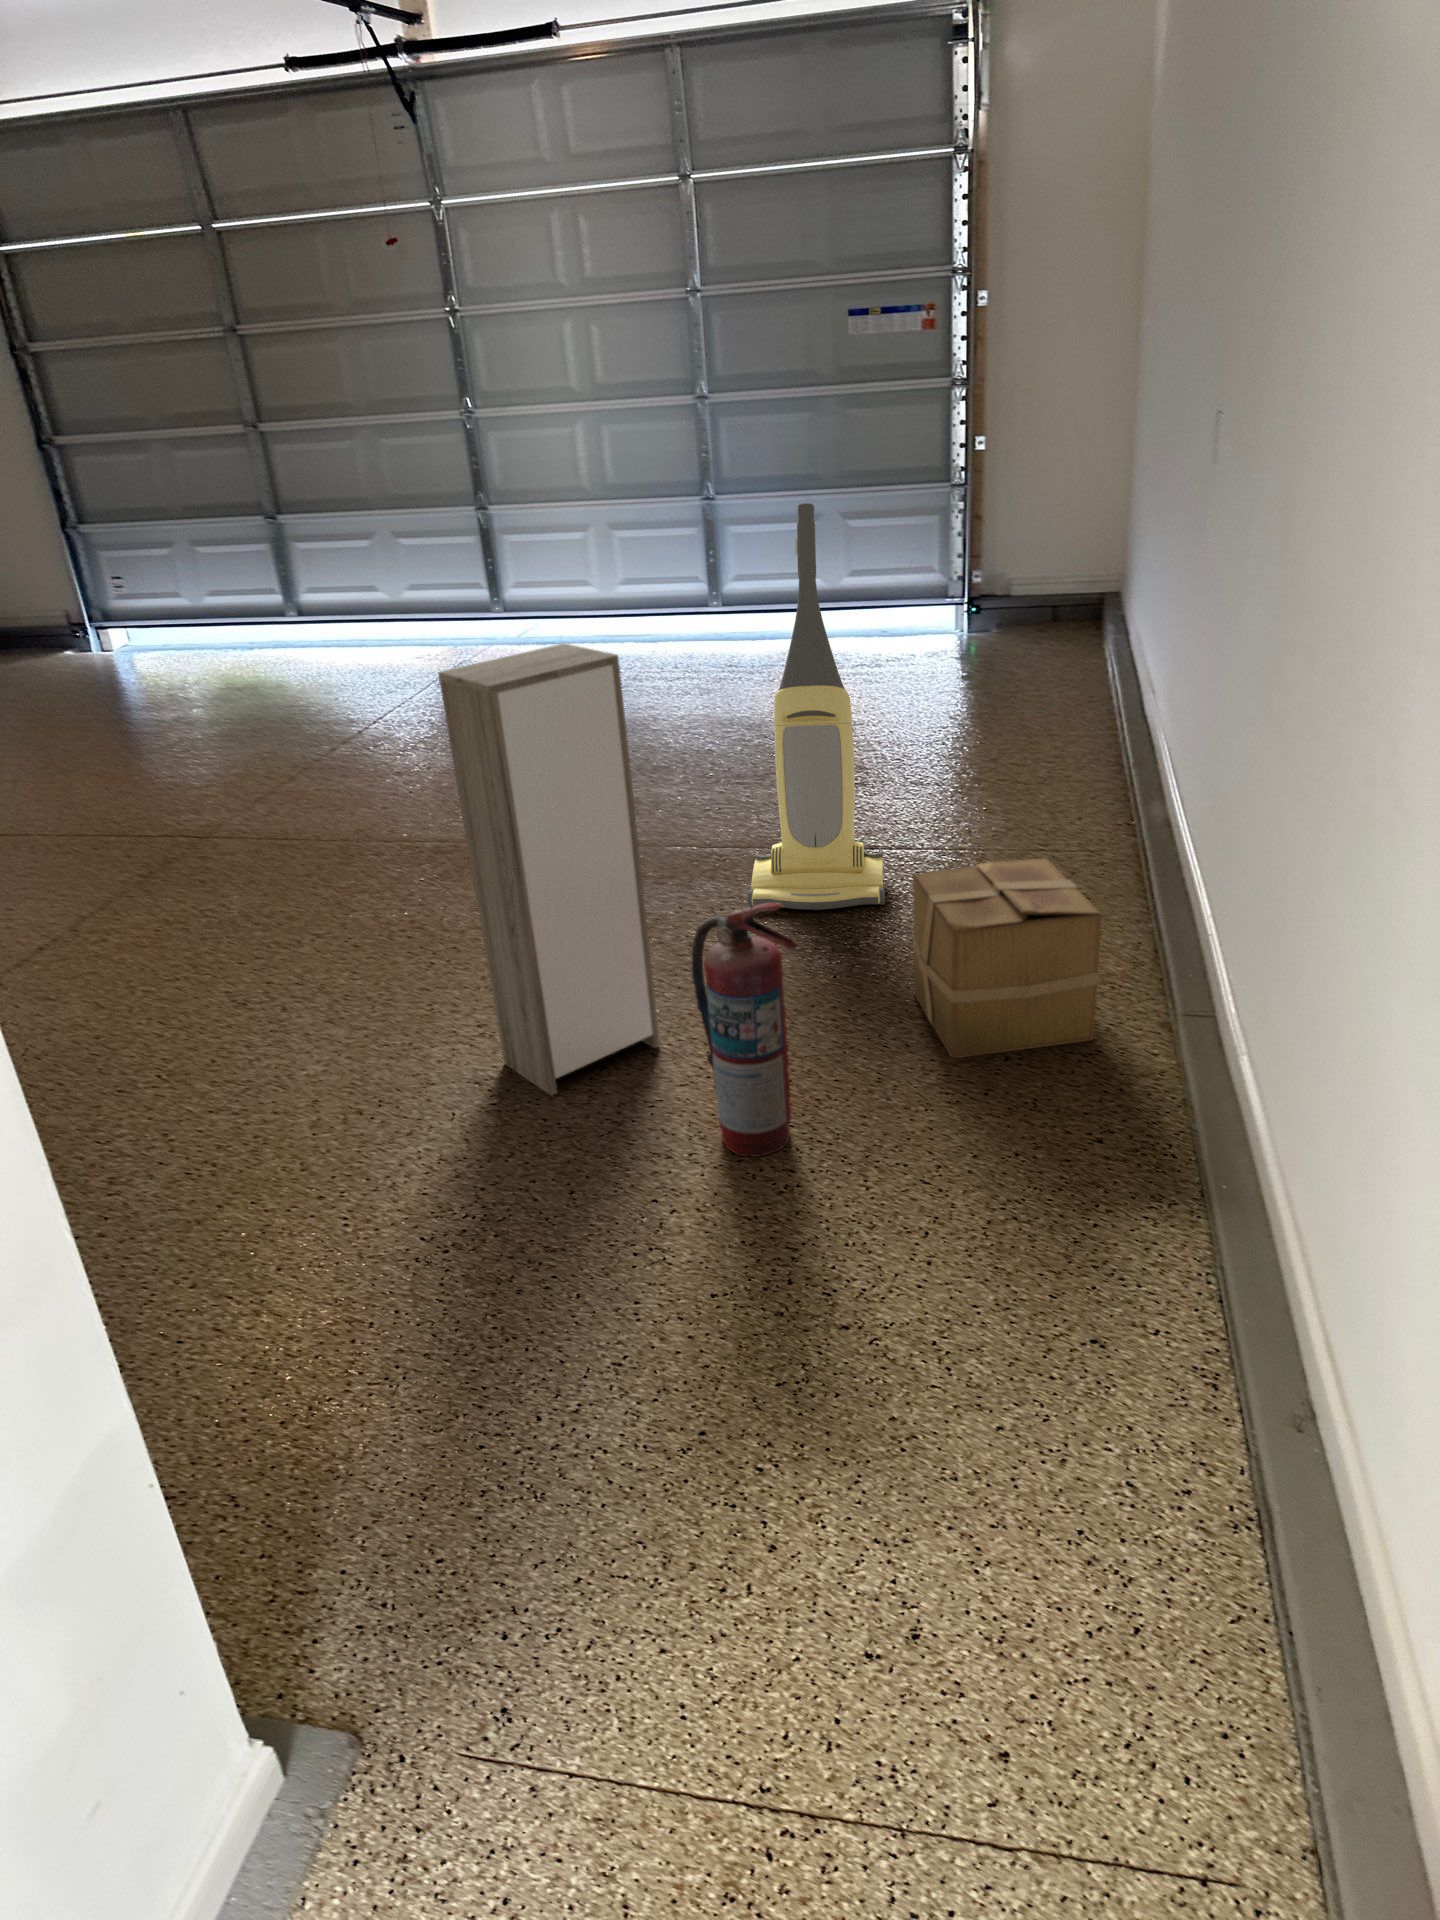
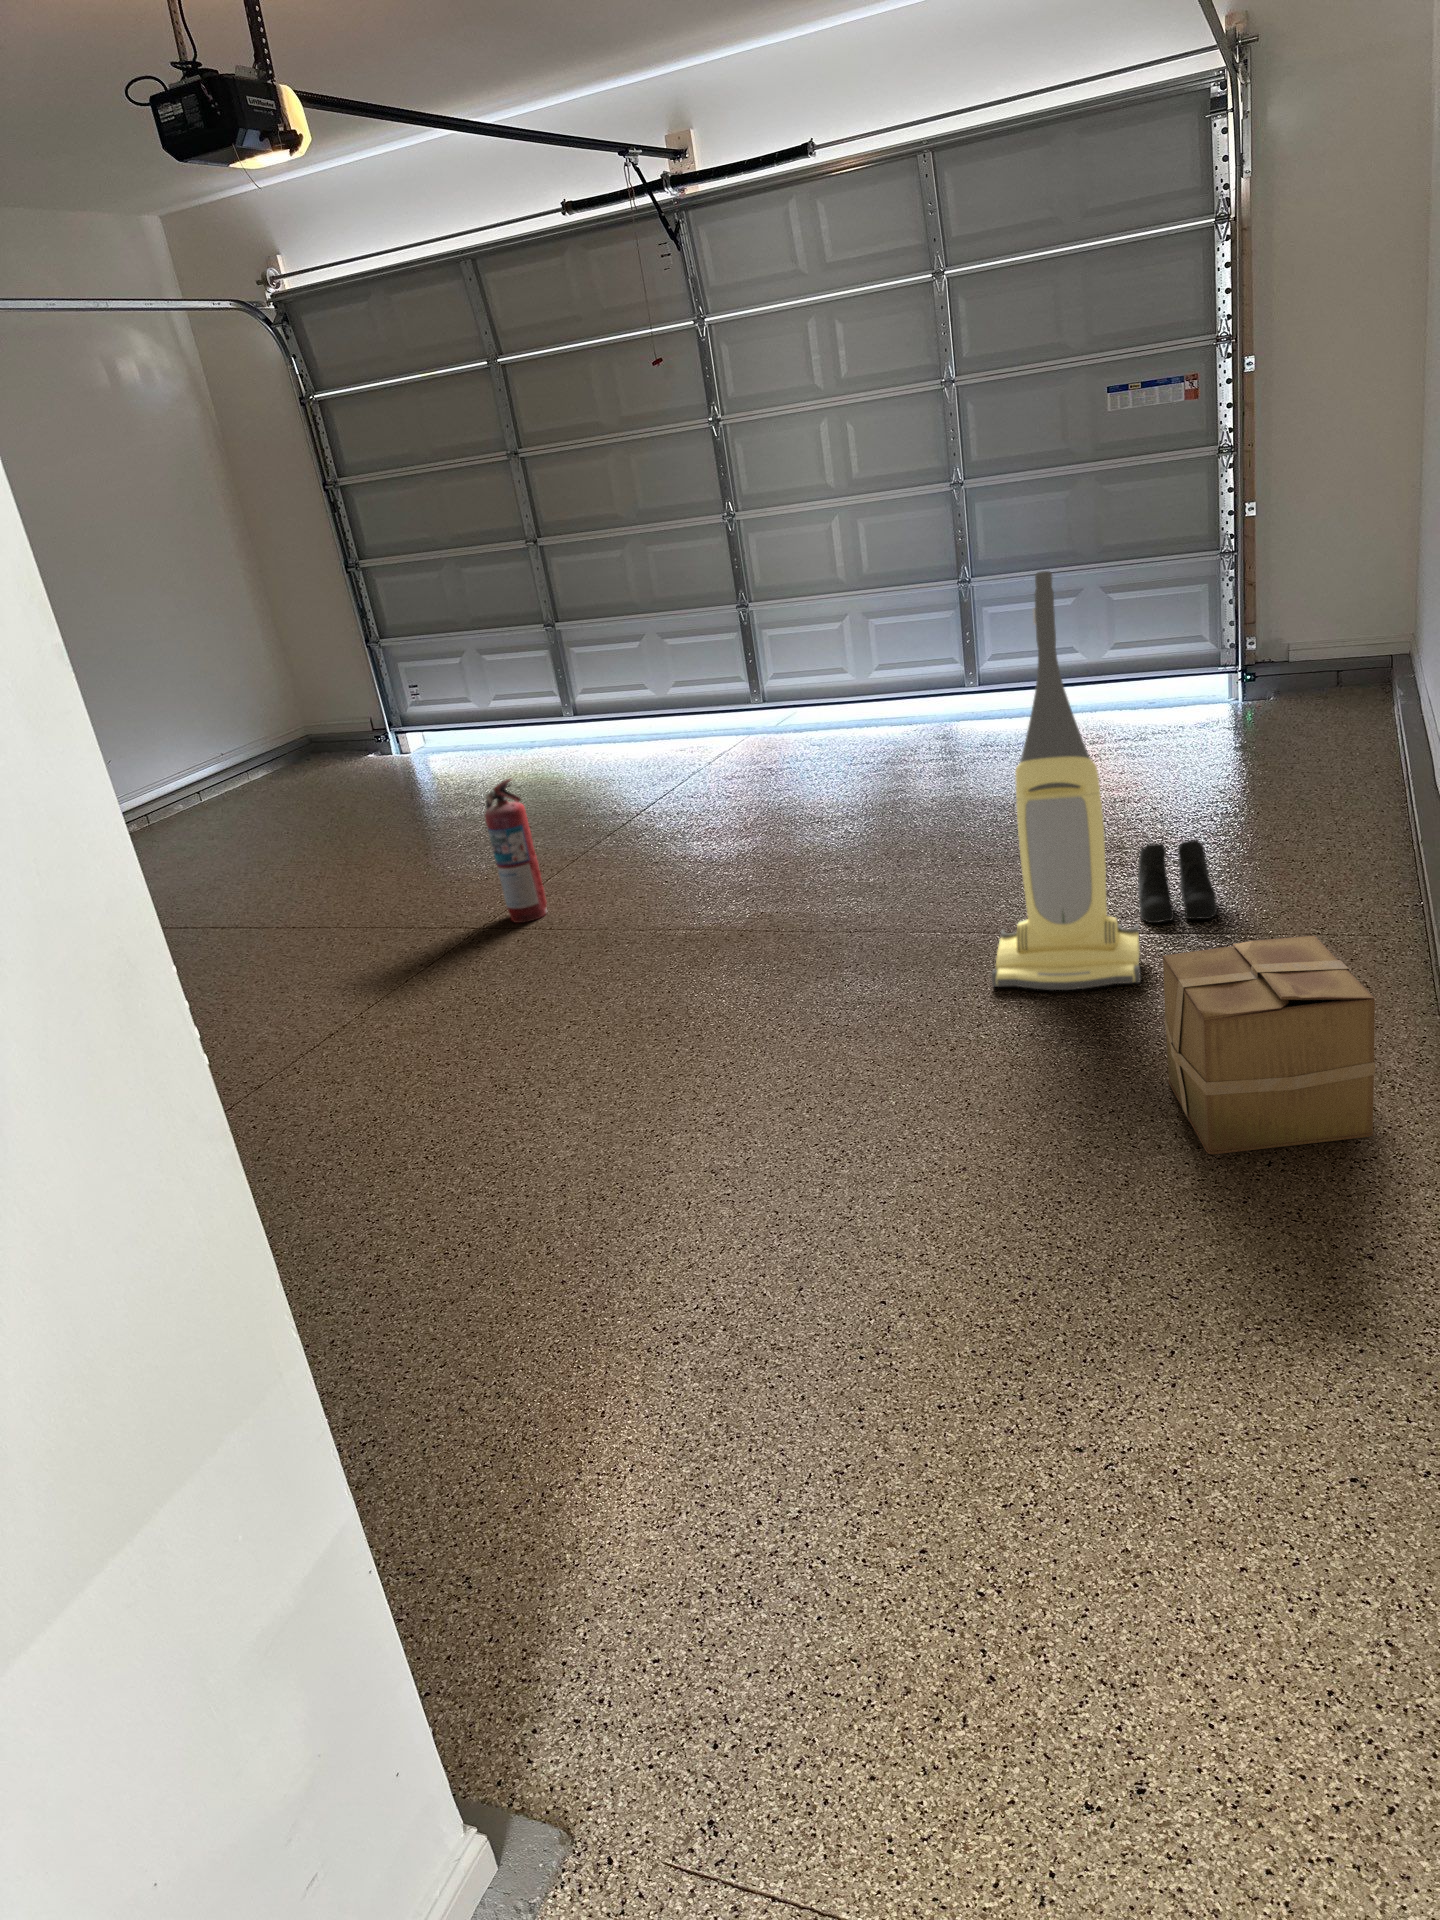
storage cabinet: present [438,643,660,1095] -> none [666,736,895,1188]
boots: none [881,774,950,850] -> present [1138,840,1217,923]
fire extinguisher: present [692,903,797,1157] -> present [485,779,547,923]

